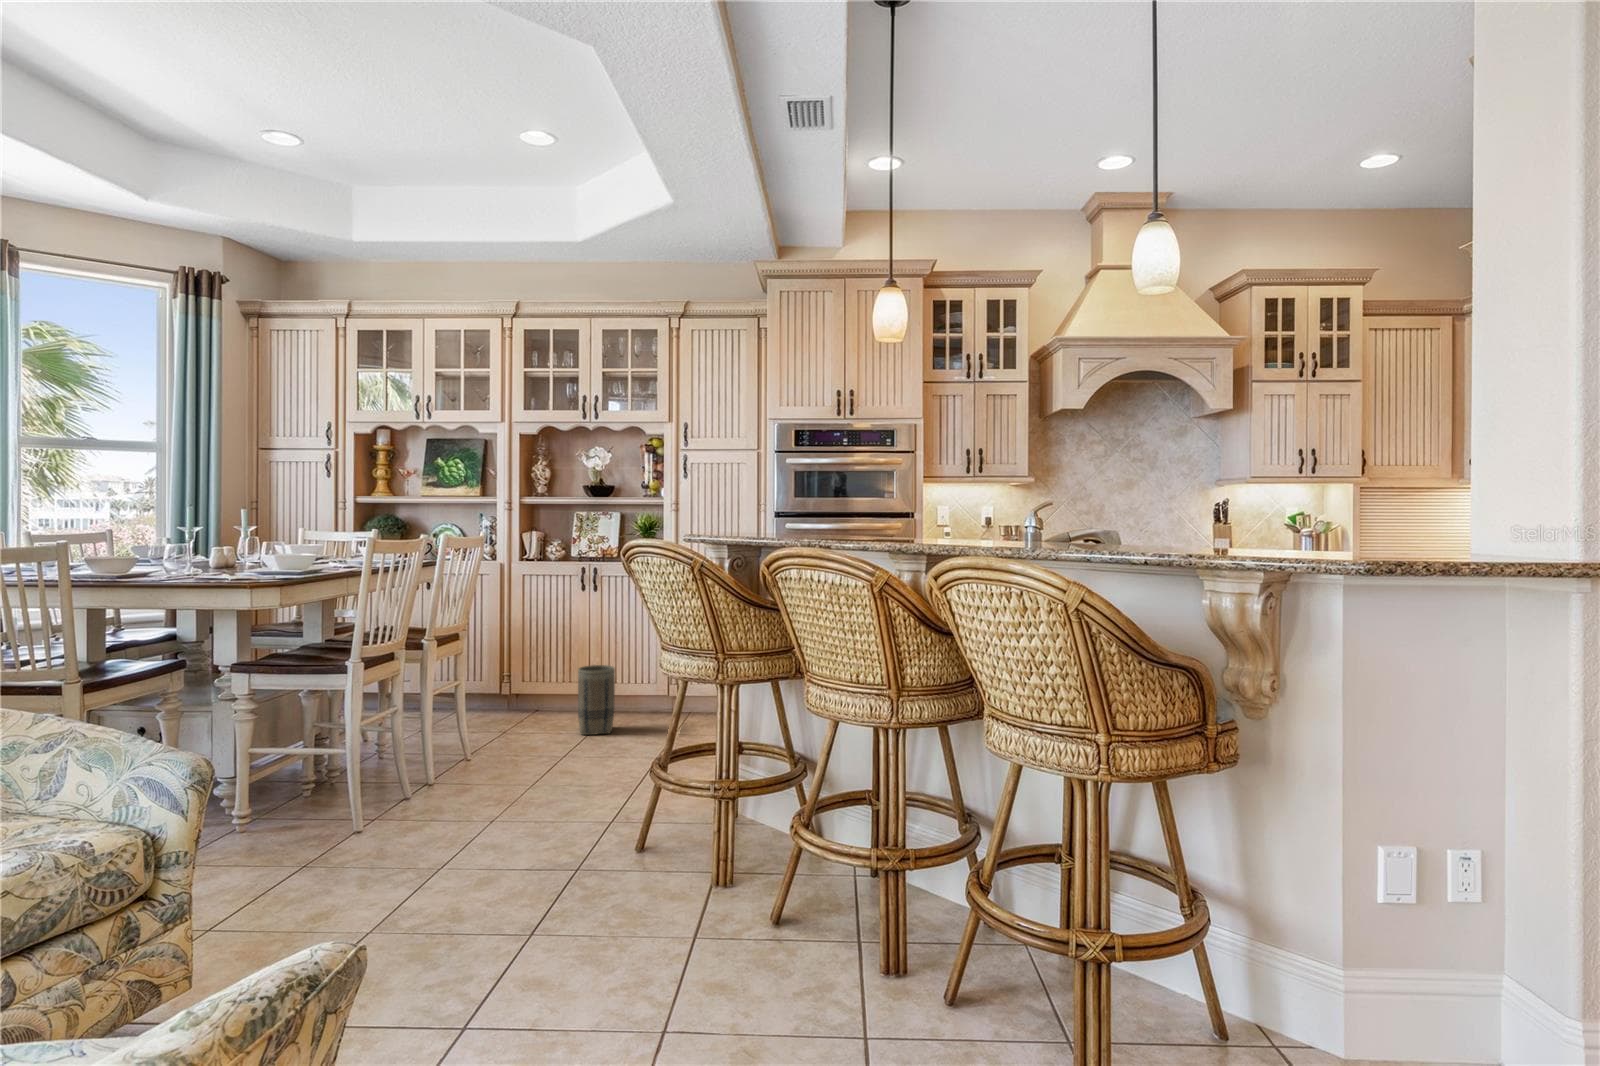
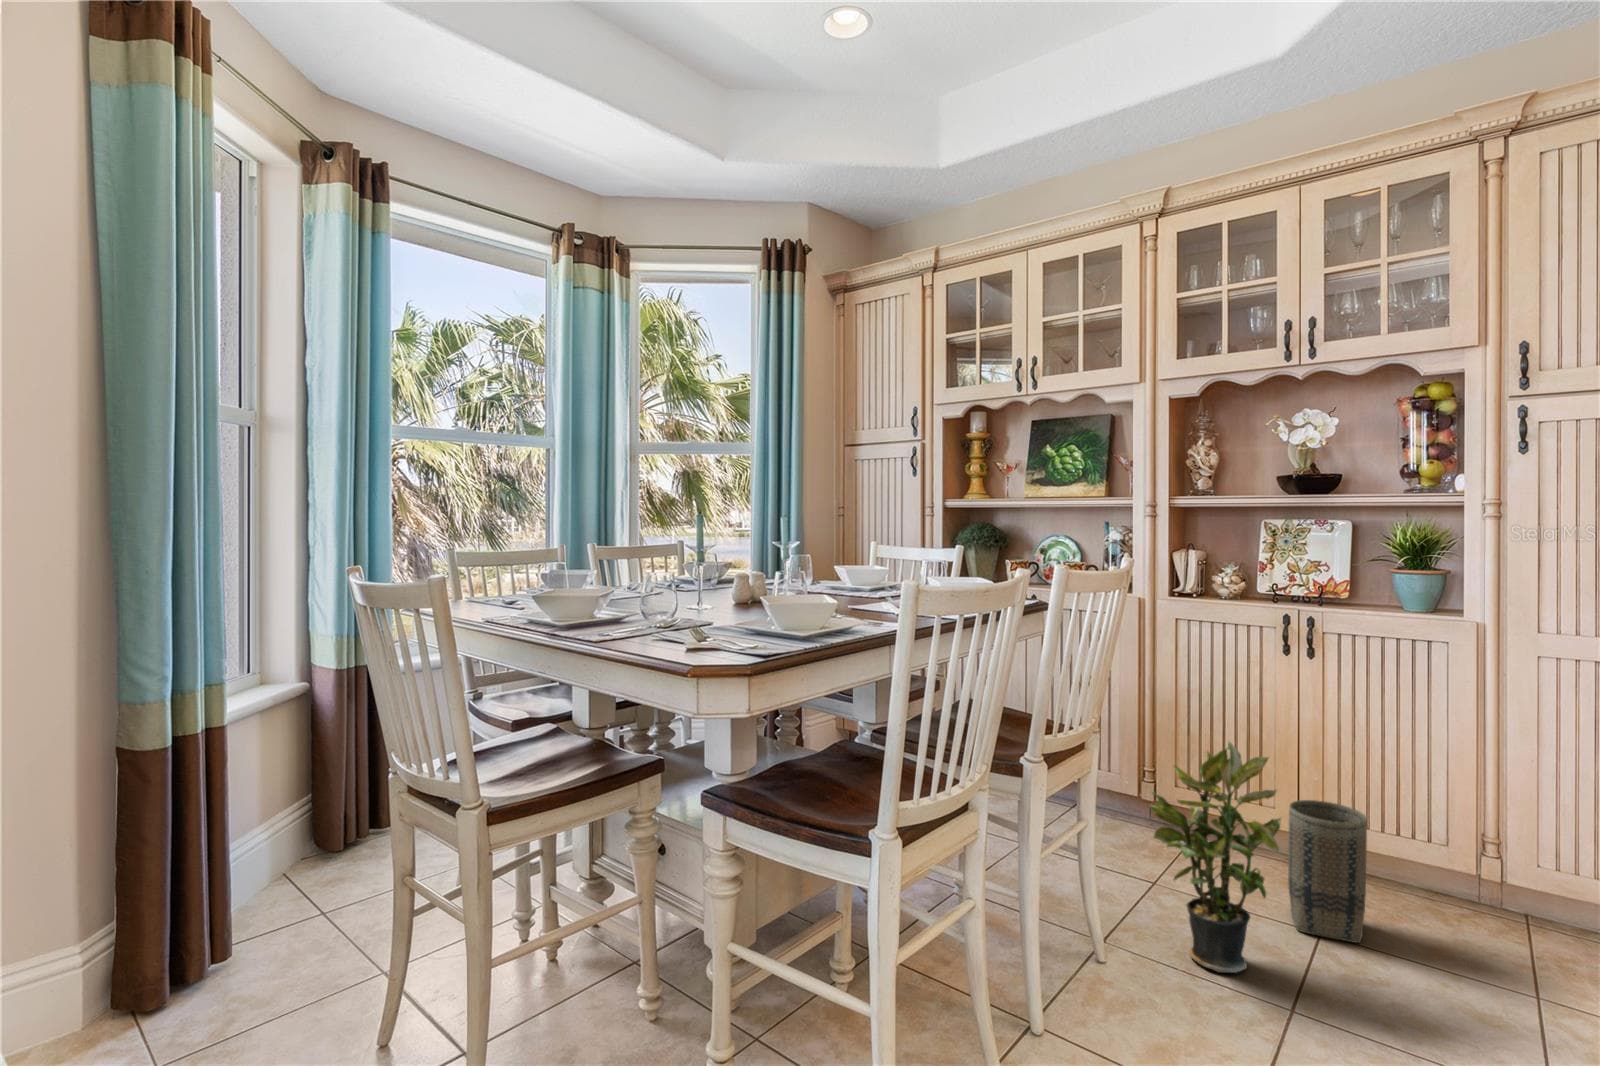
potted plant: none [498,631,568,755] -> present [1150,742,1281,973]

